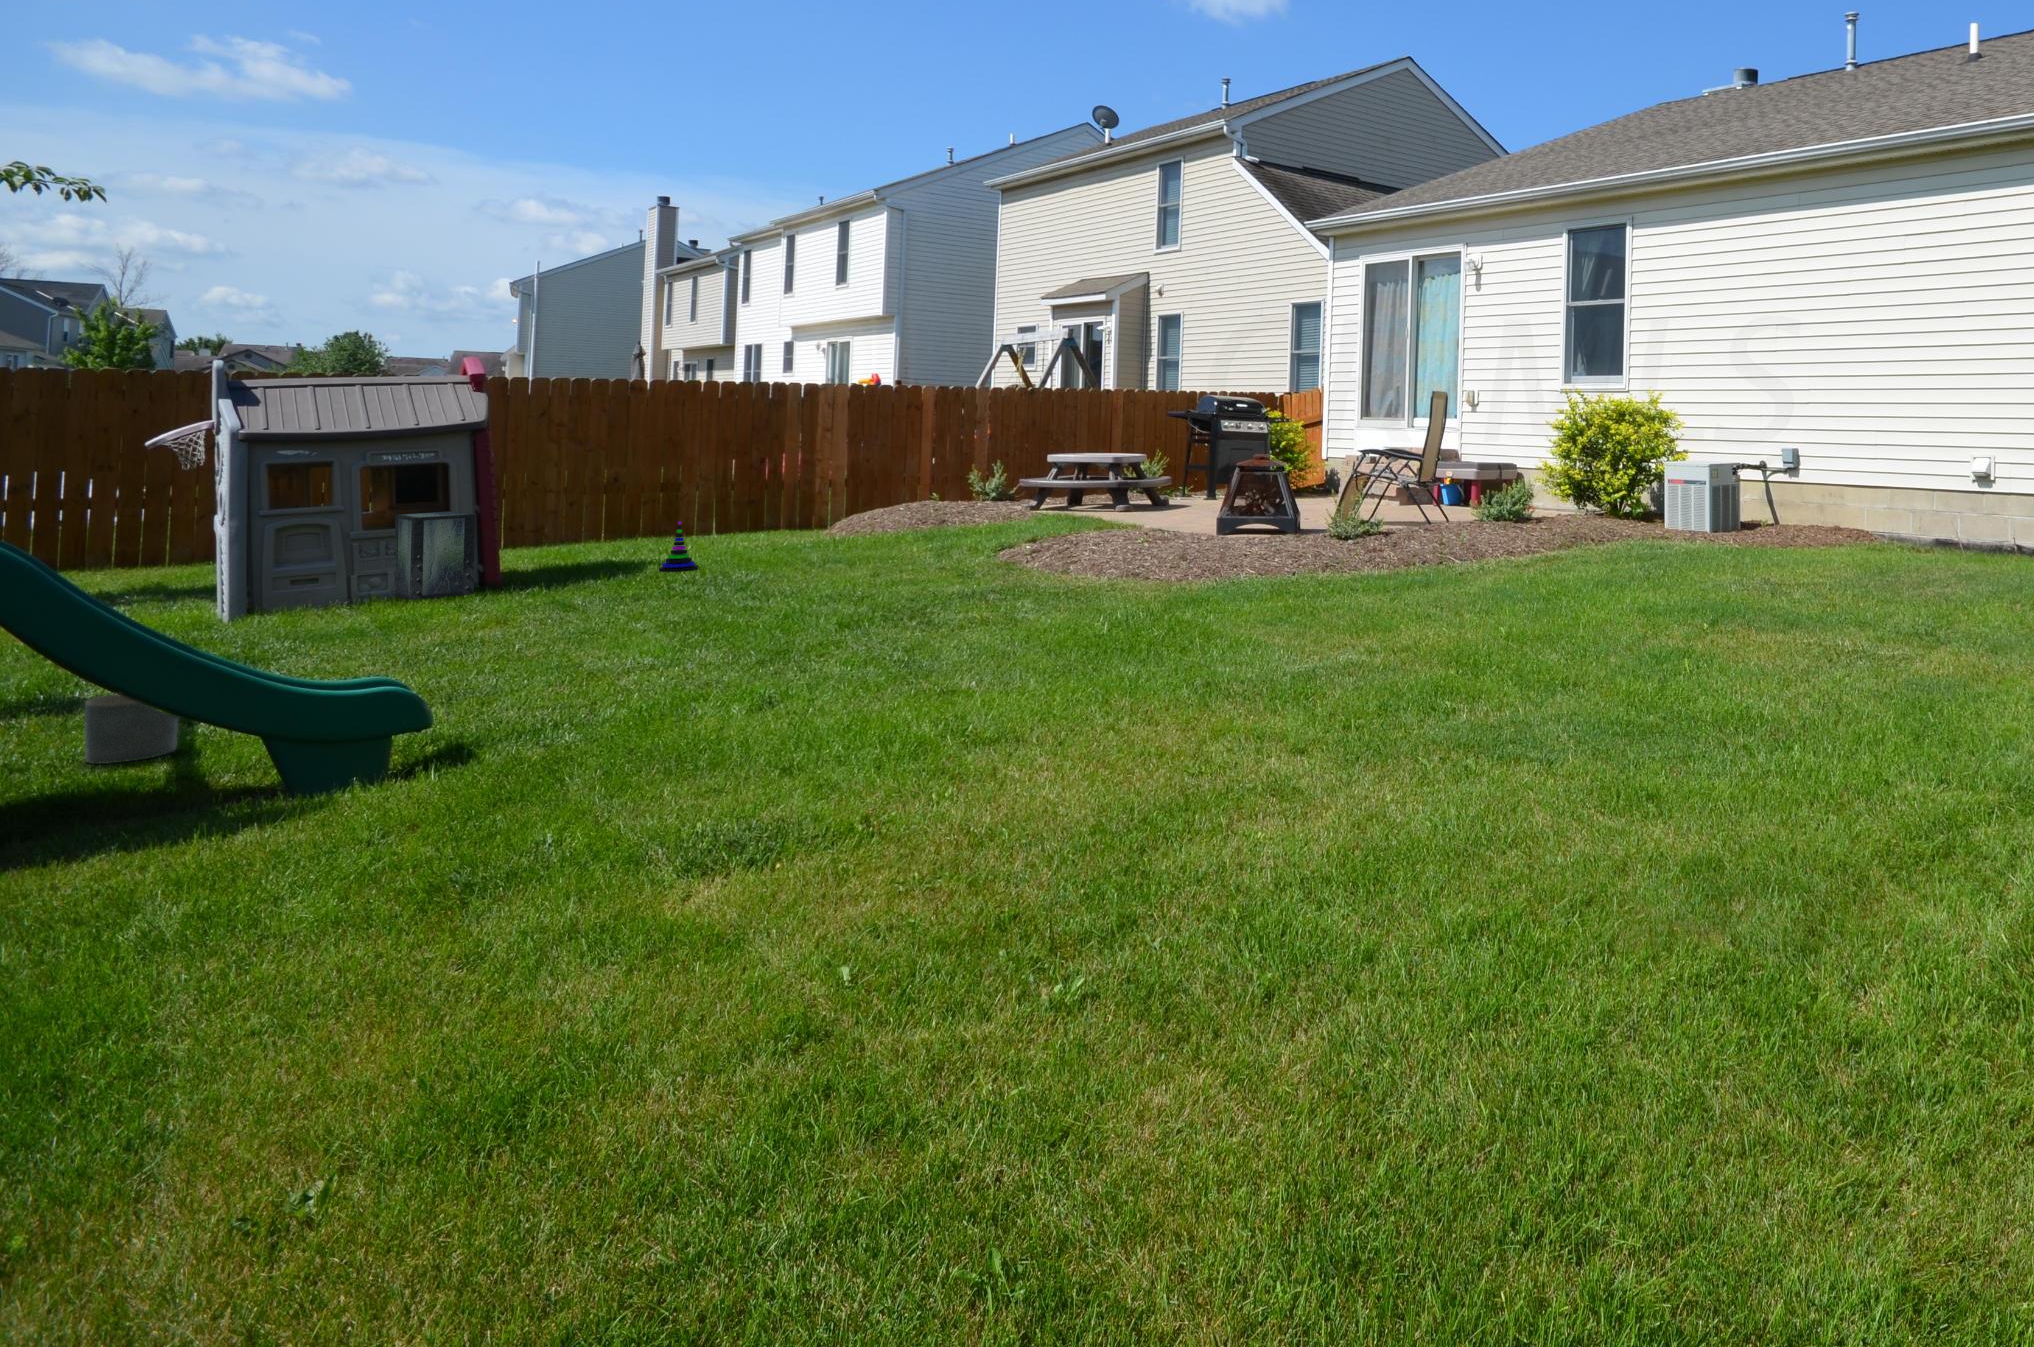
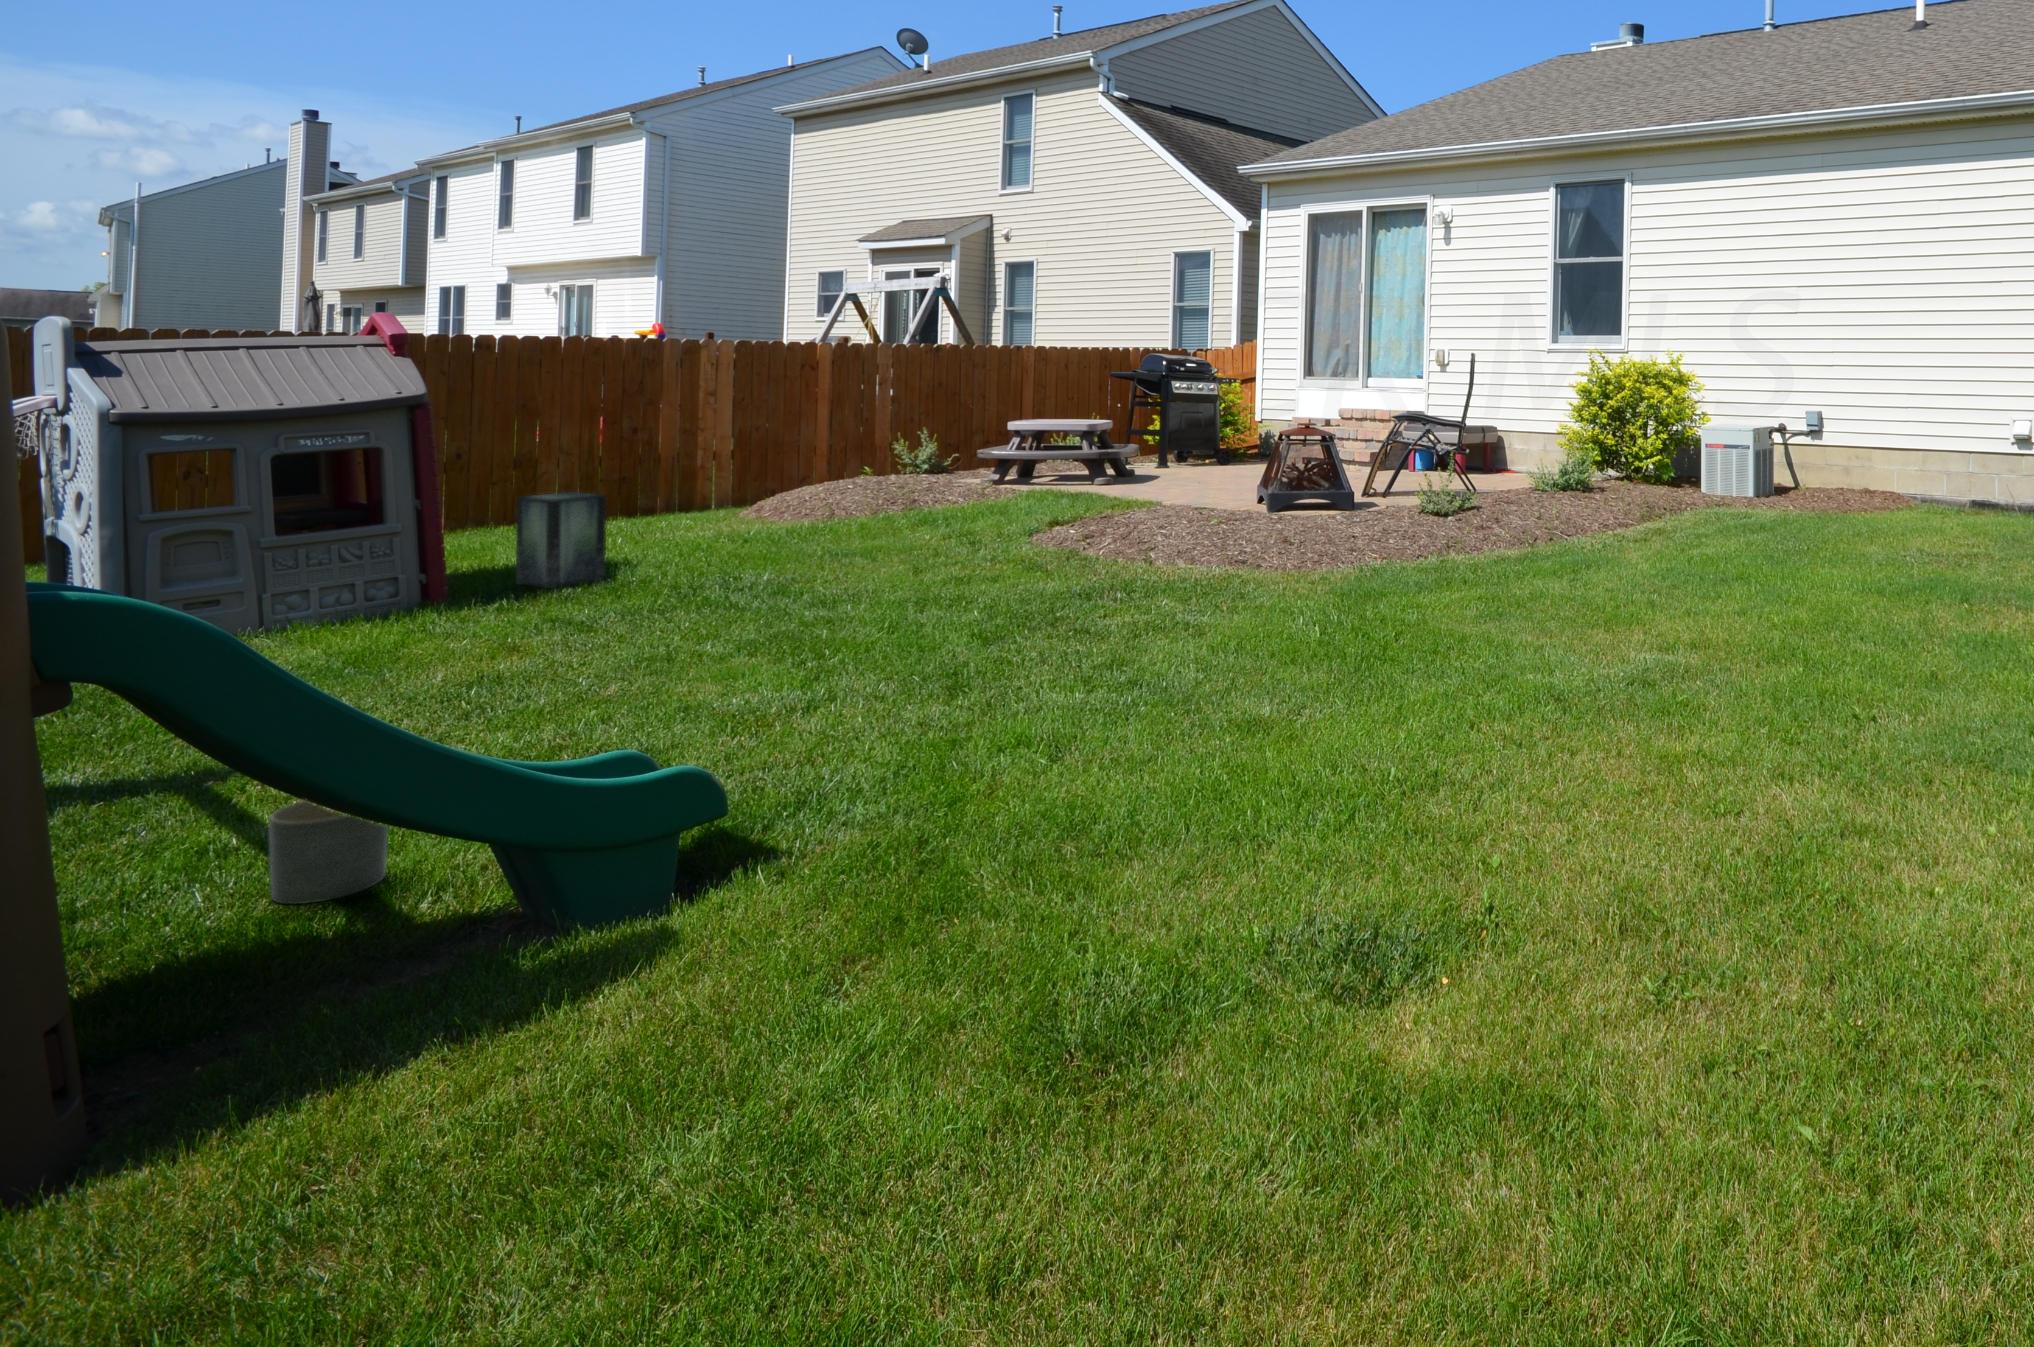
storage box: present [394,512,475,600] -> present [516,492,606,588]
stacking toy: present [659,521,698,572] -> none [628,516,676,578]

